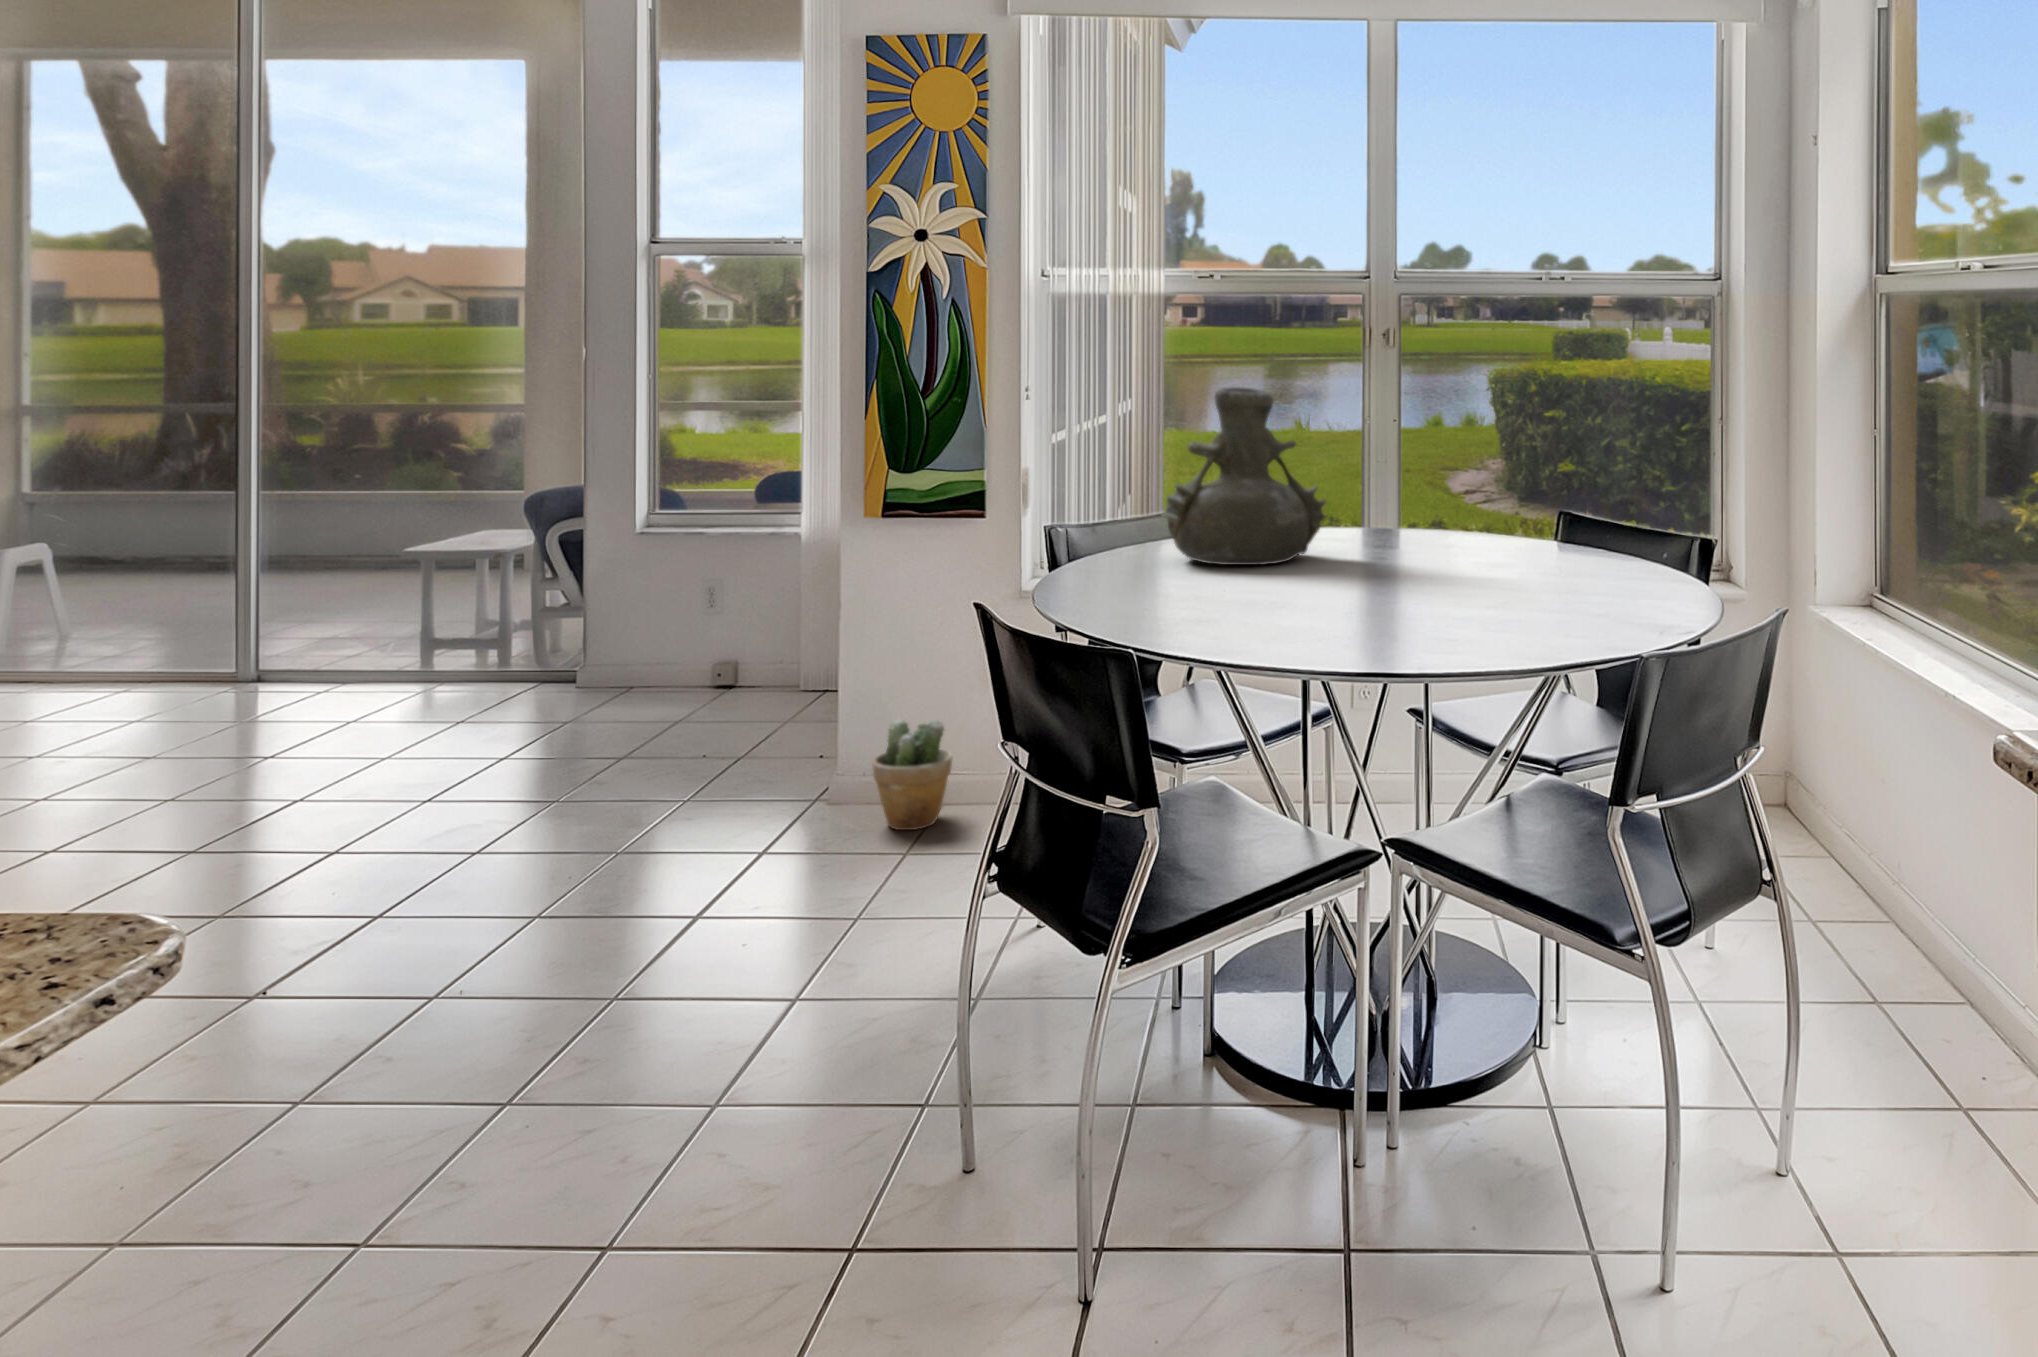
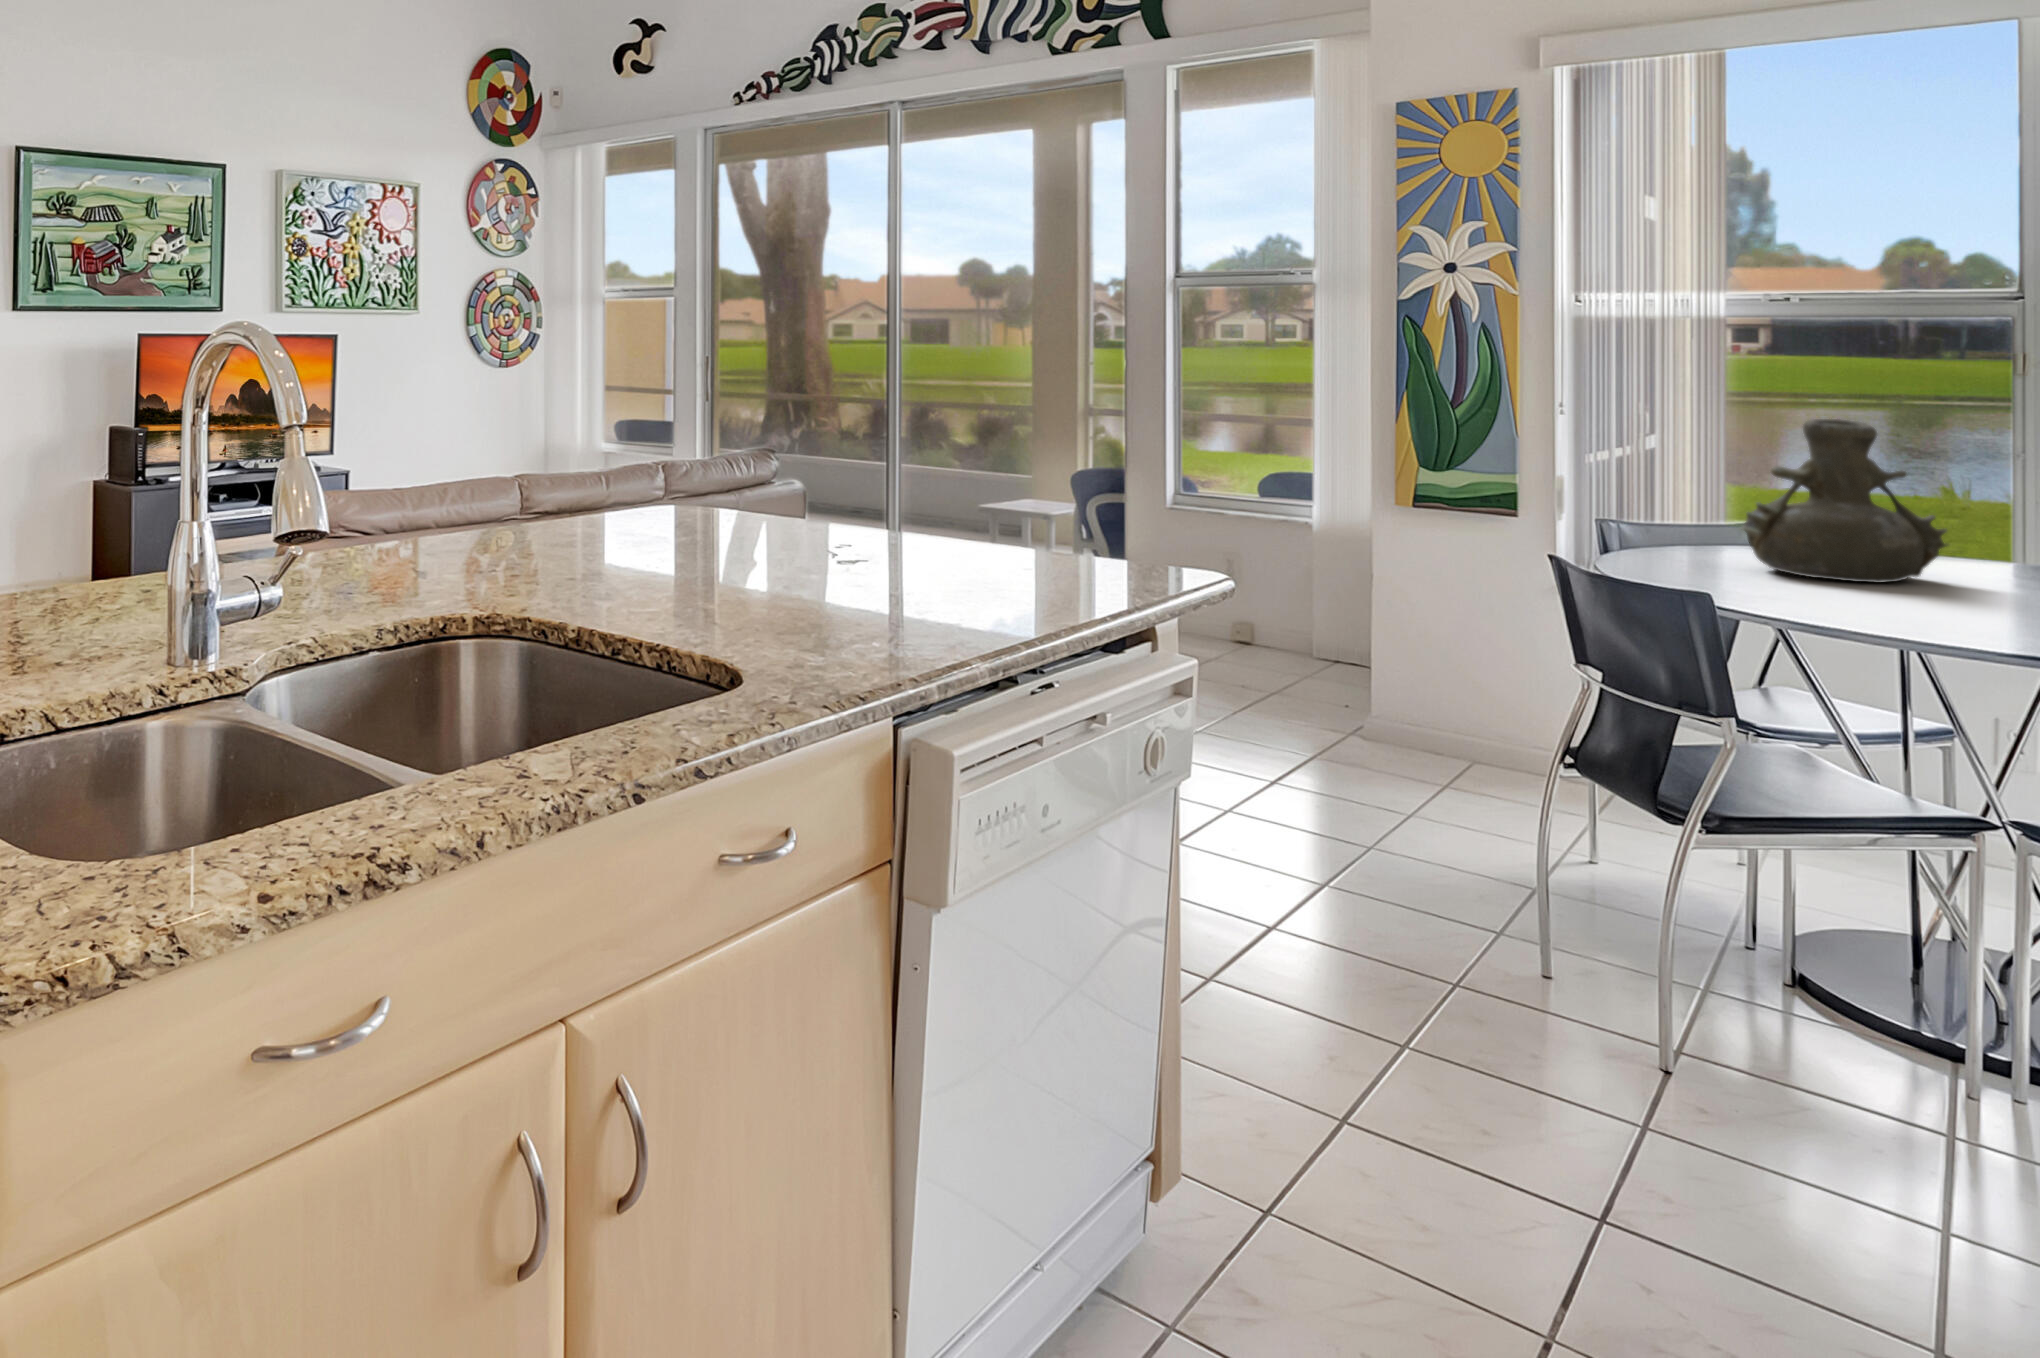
potted plant: present [872,720,952,830] -> none [1405,676,1483,769]

